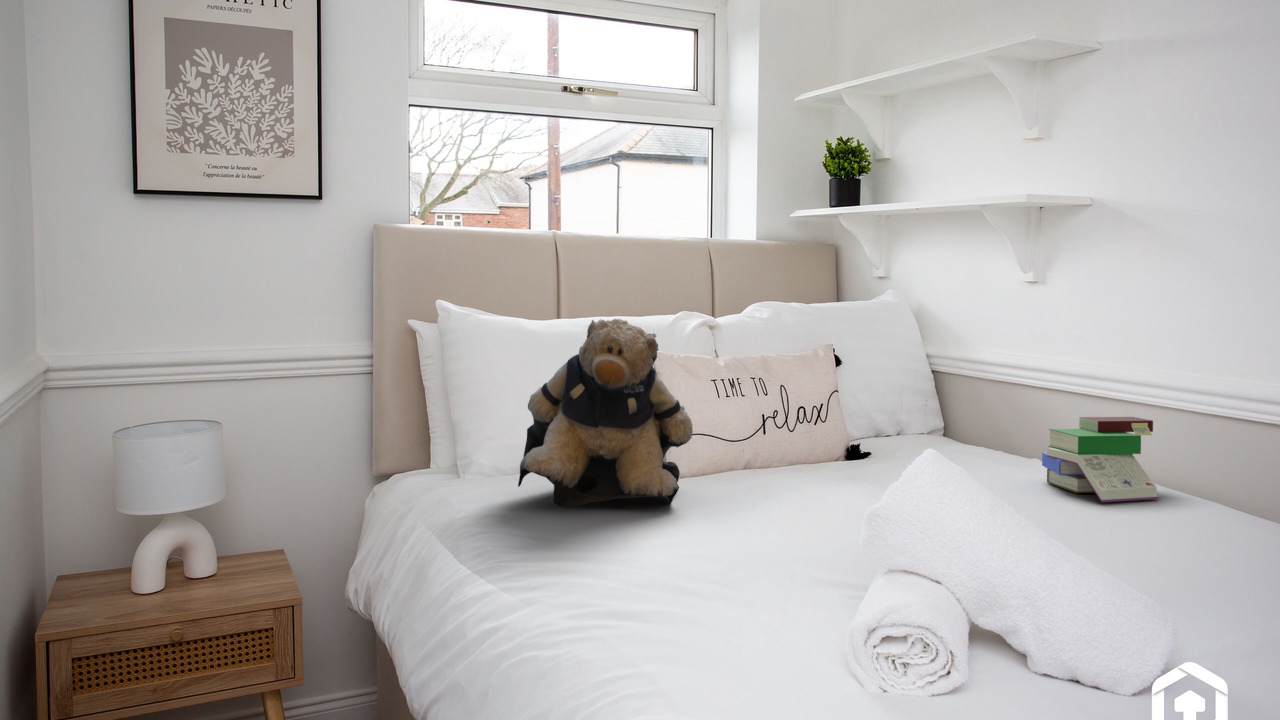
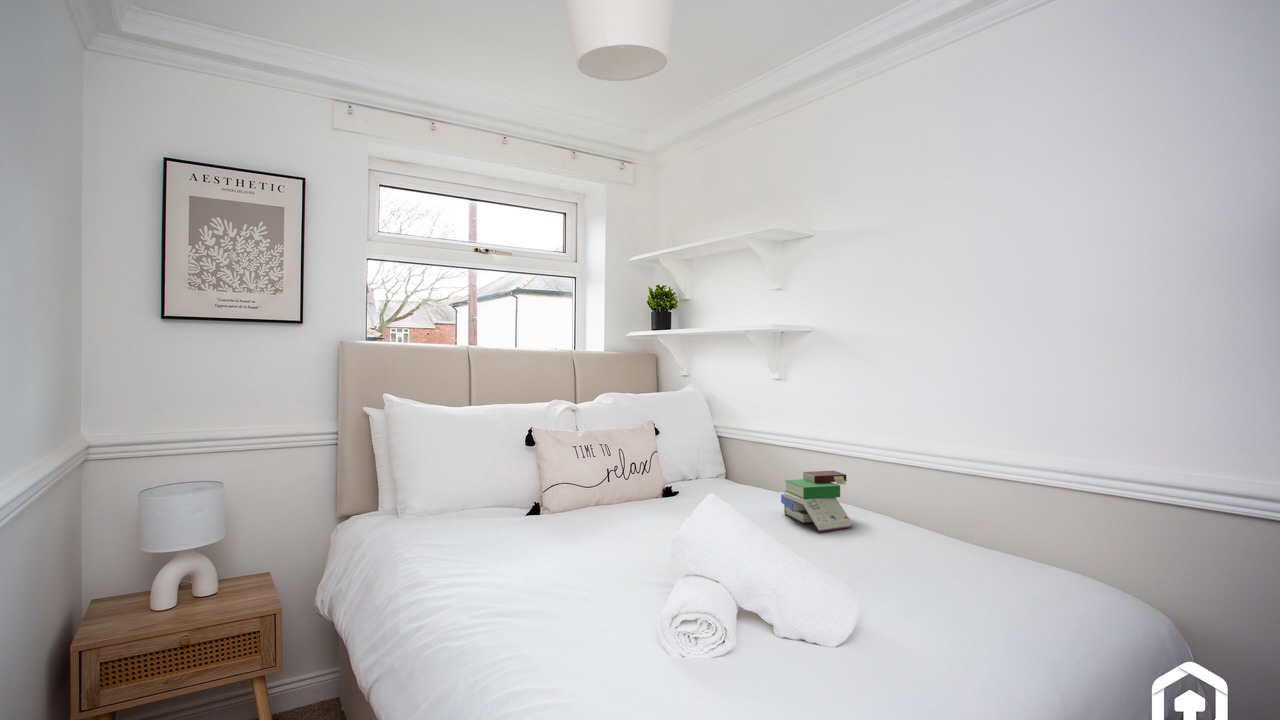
teddy bear: present [518,319,693,507] -> none [437,419,560,550]

